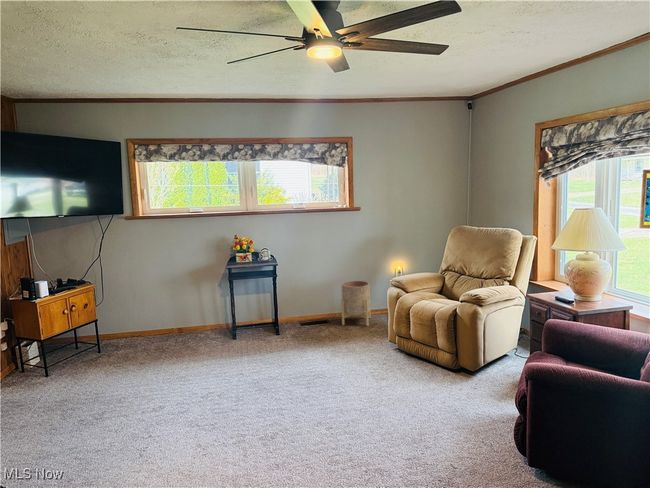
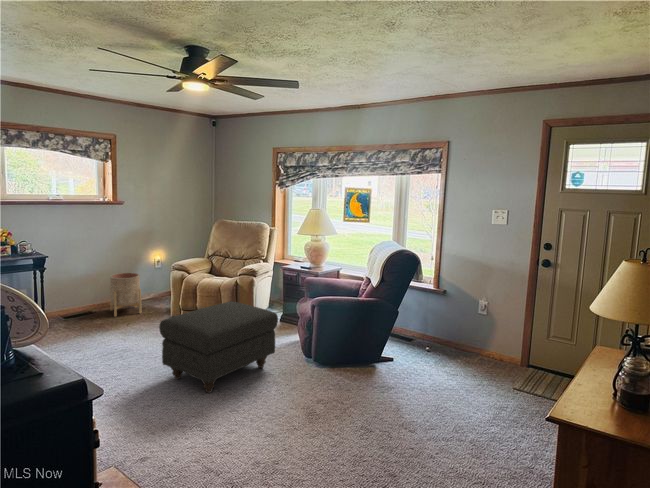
ottoman: none [305,335,455,457] -> present [159,301,278,393]

